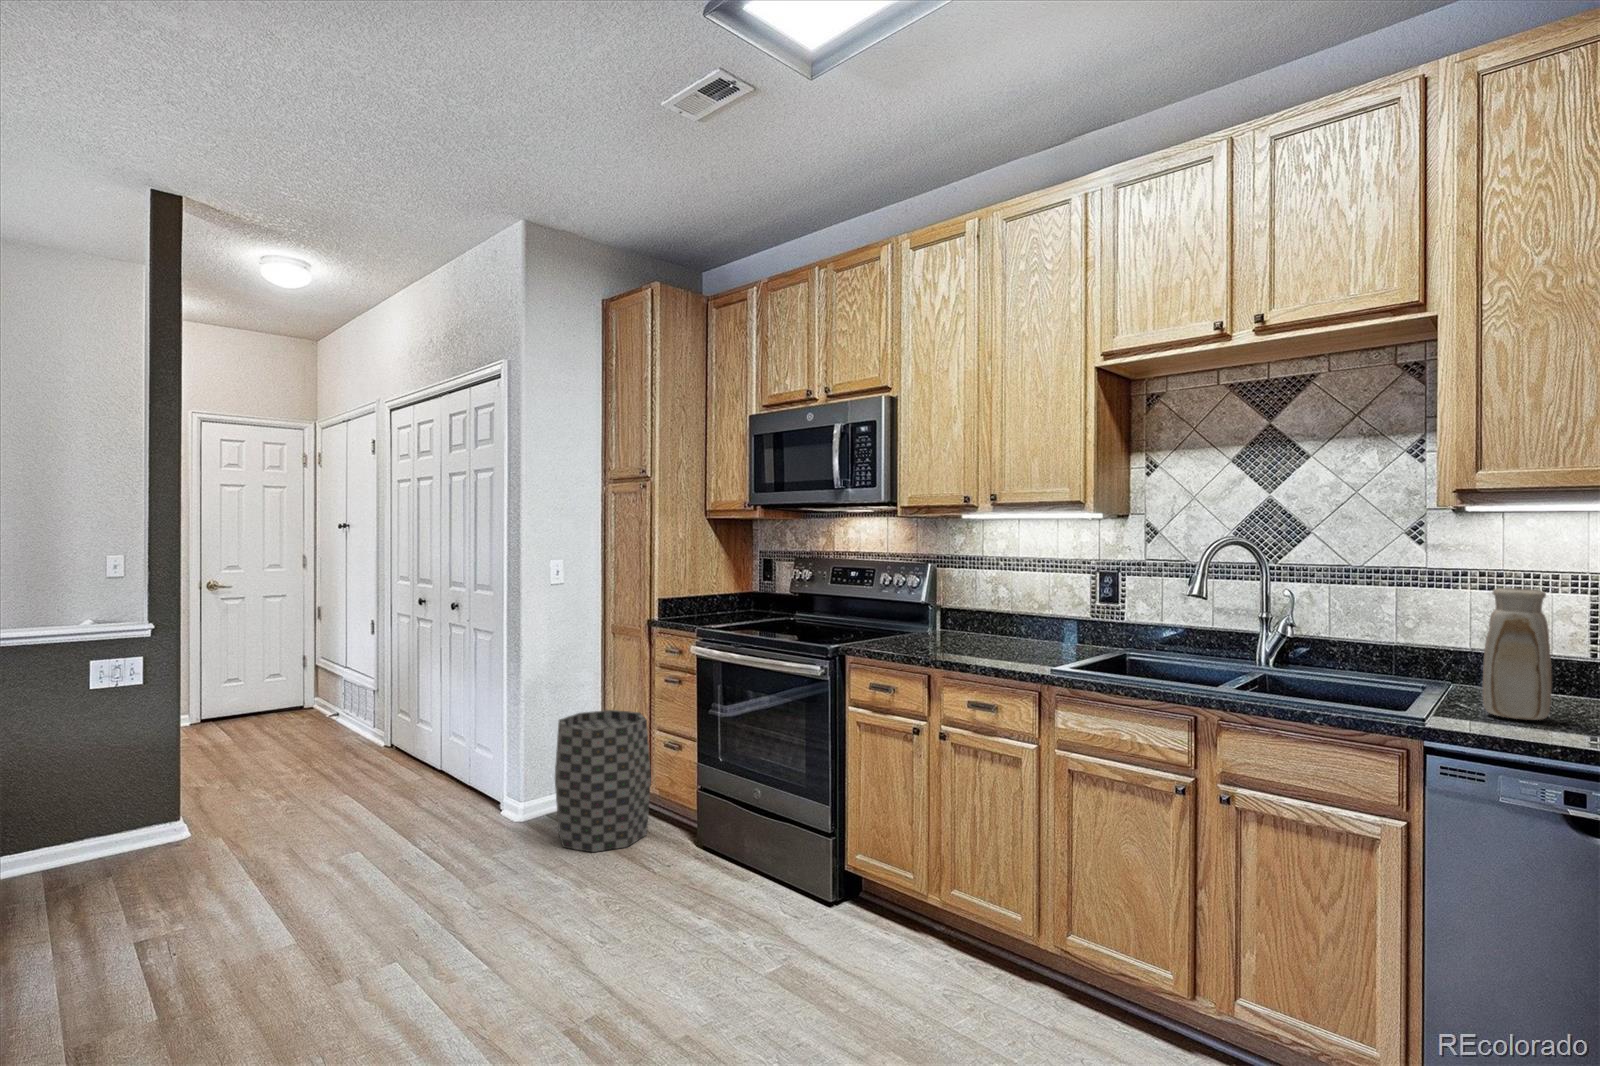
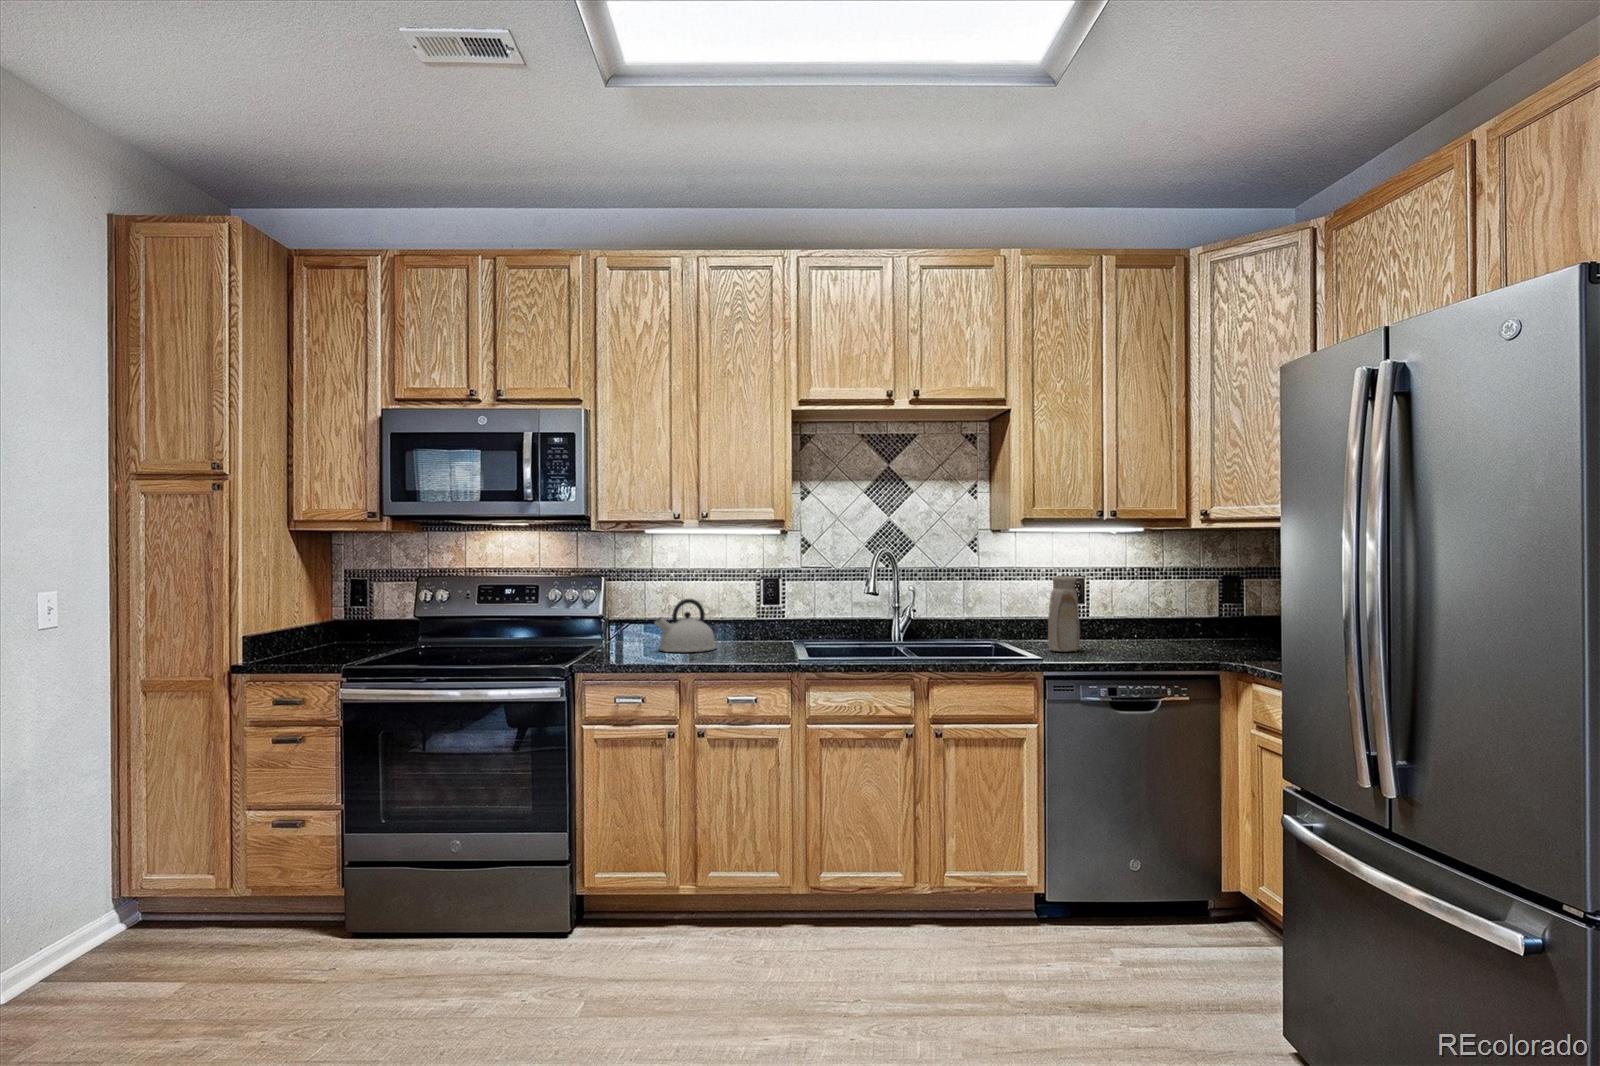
kettle: none [959,589,1031,648] -> present [655,599,716,652]
trash can: present [555,710,651,852] -> none [85,799,249,1015]

